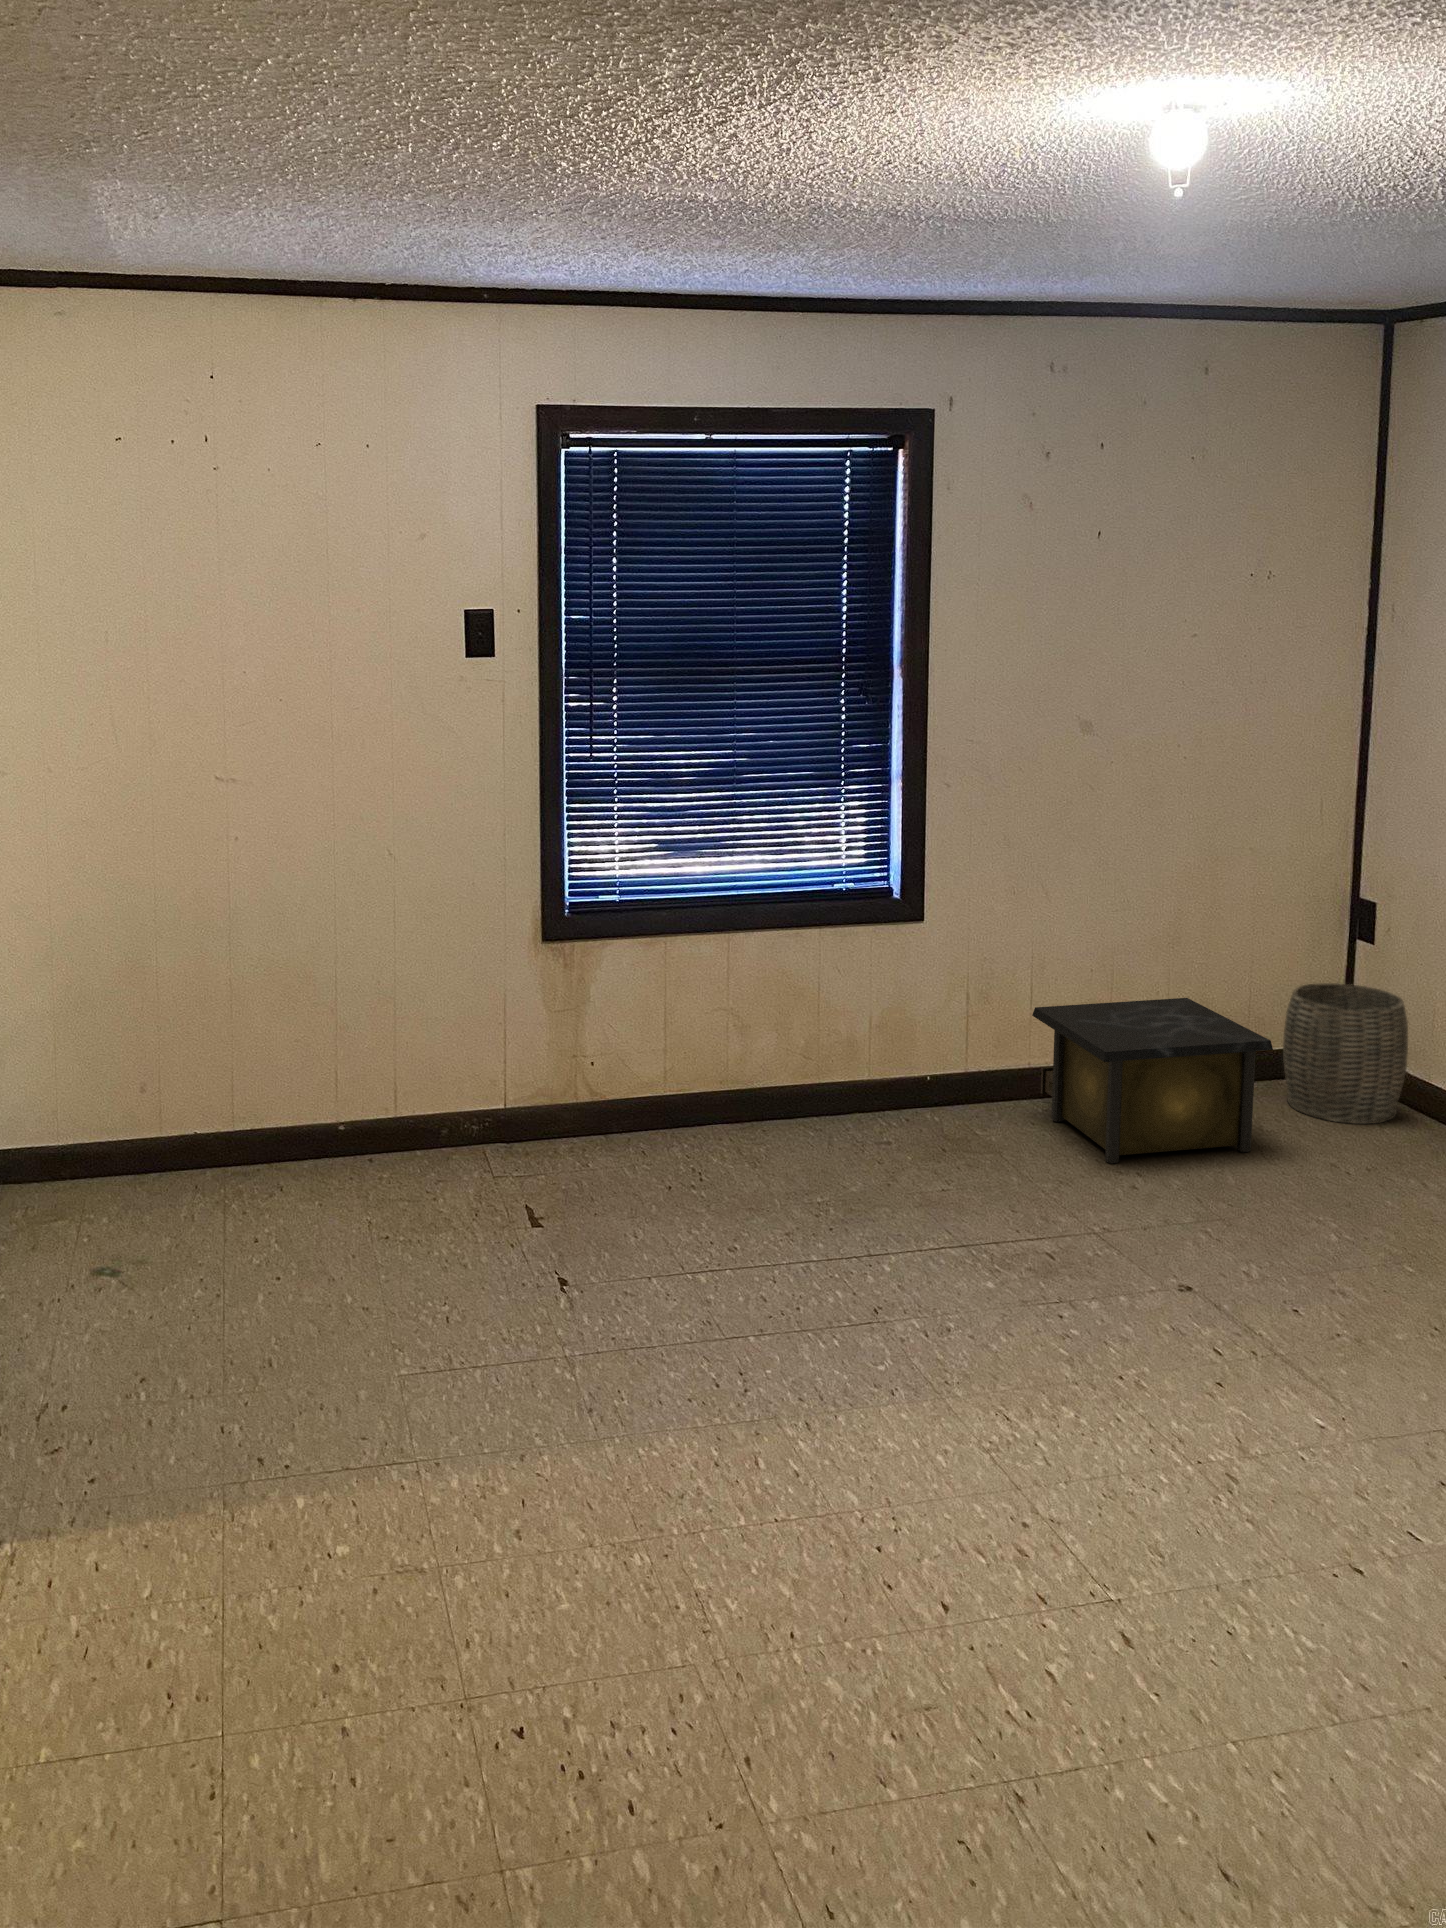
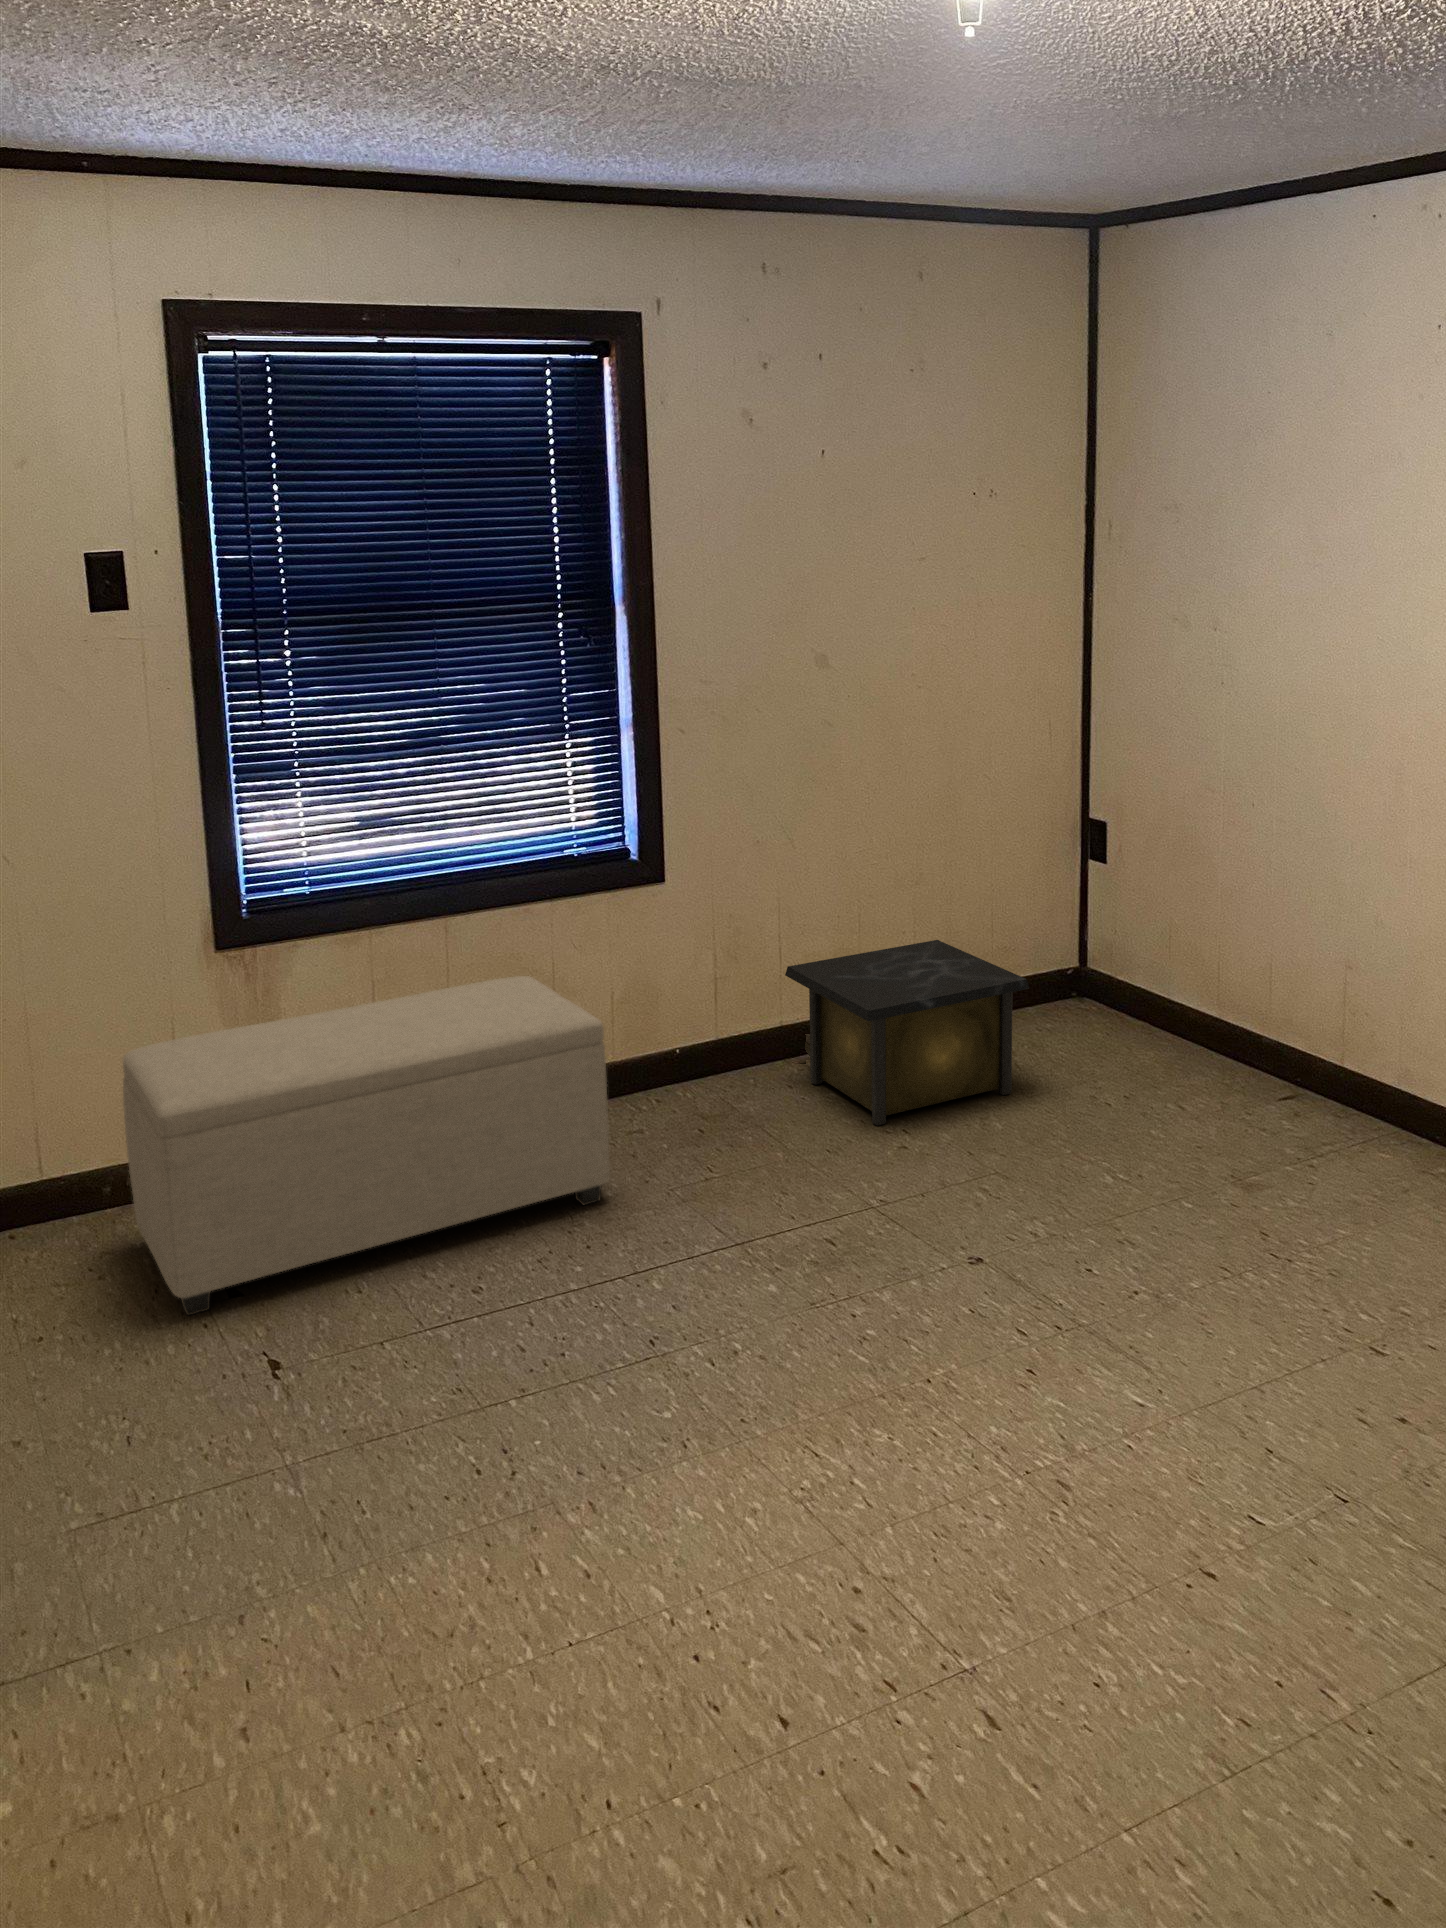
woven basket: present [1283,983,1408,1124] -> none [1030,910,1146,1050]
ottoman: none [464,988,855,1232] -> present [123,976,610,1315]

